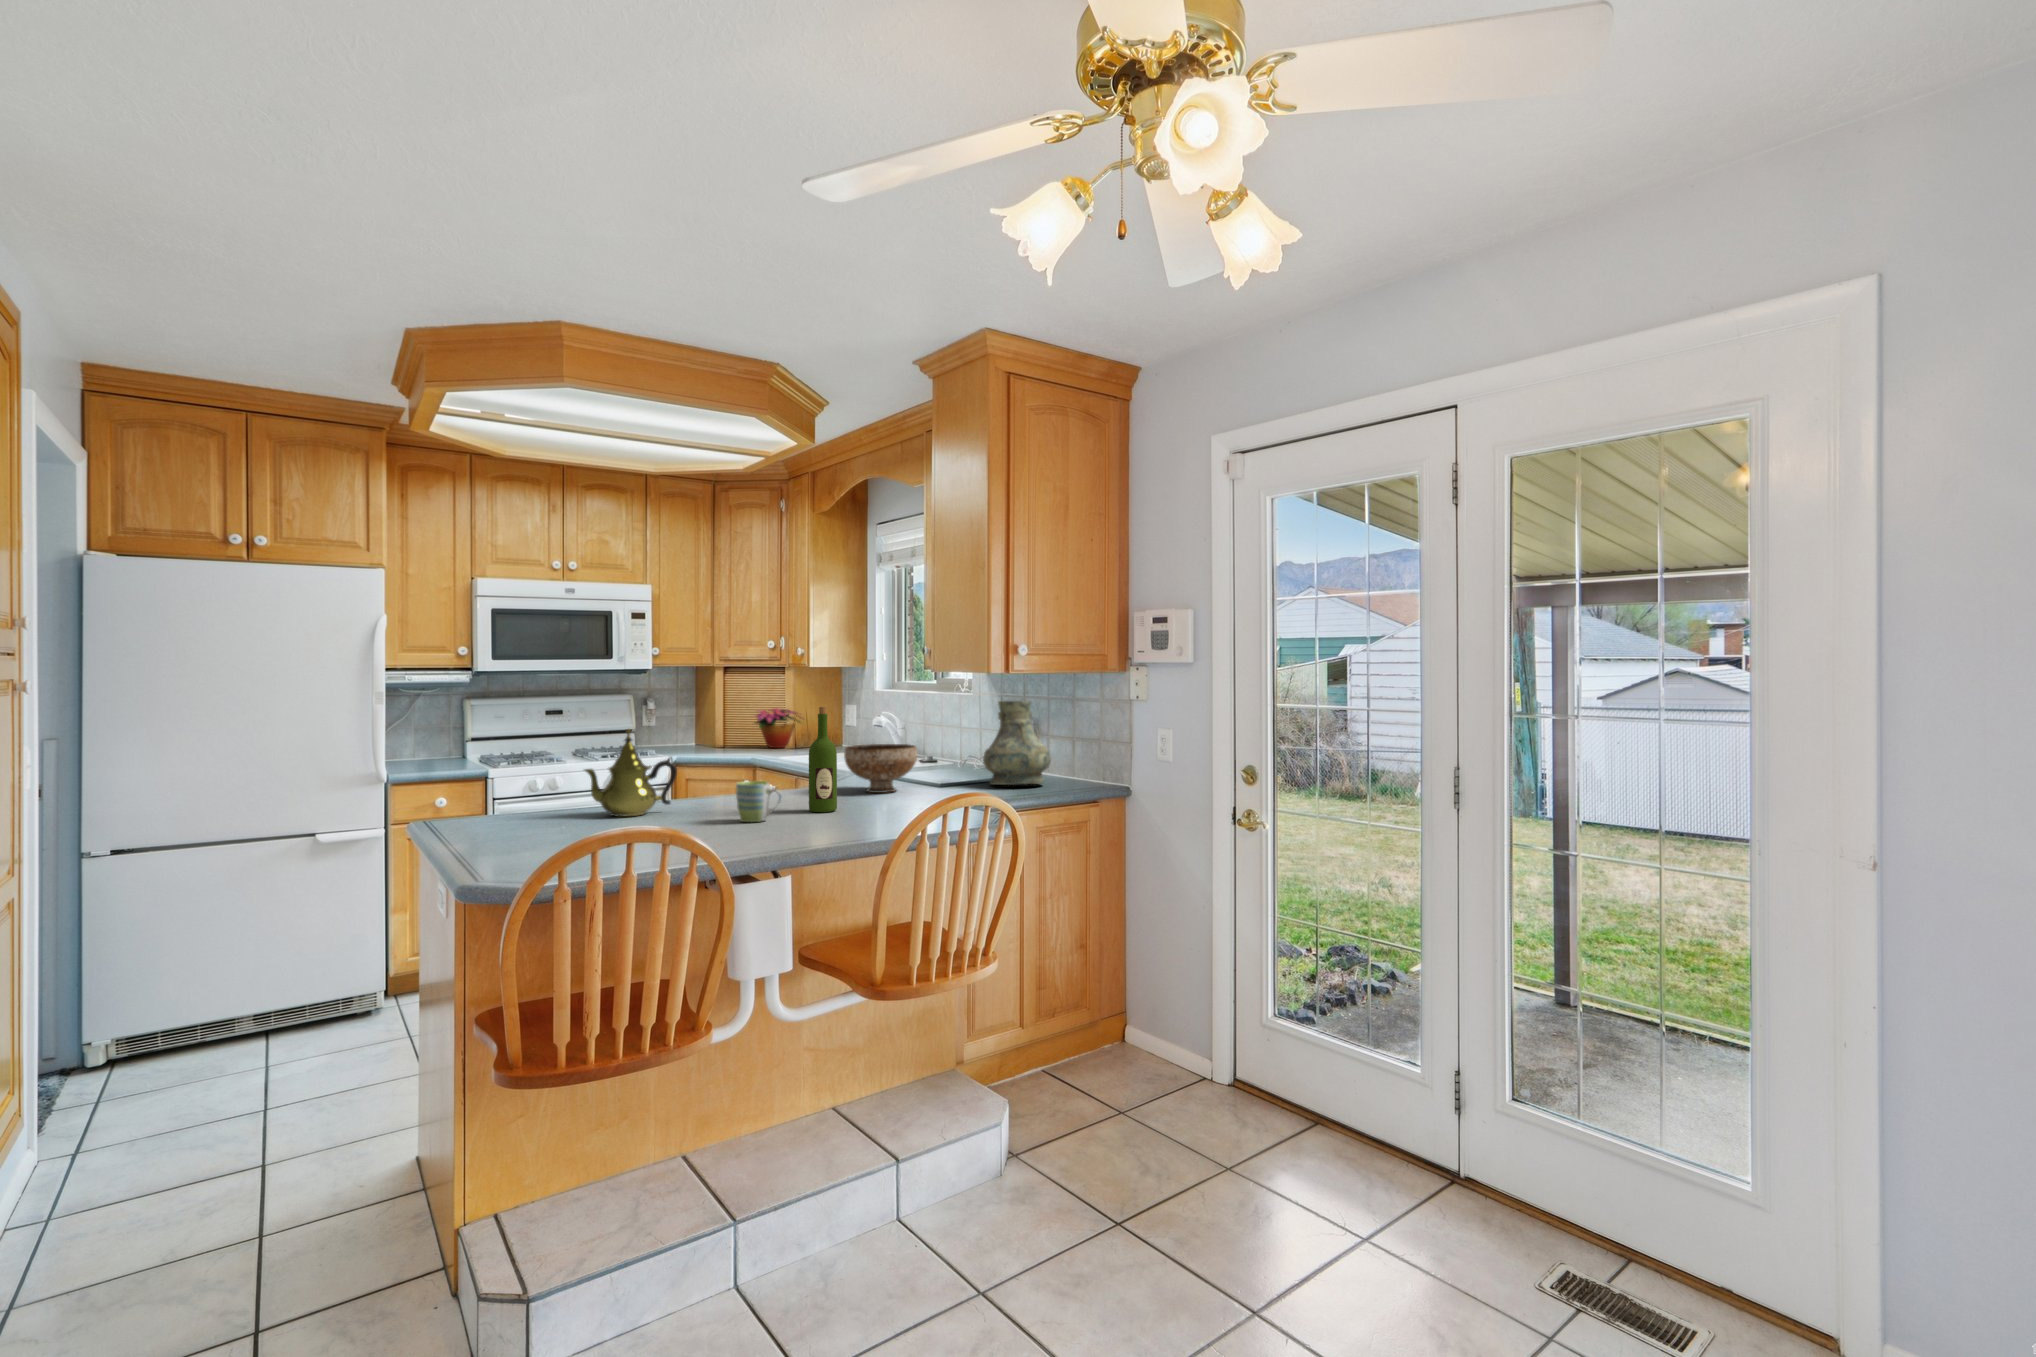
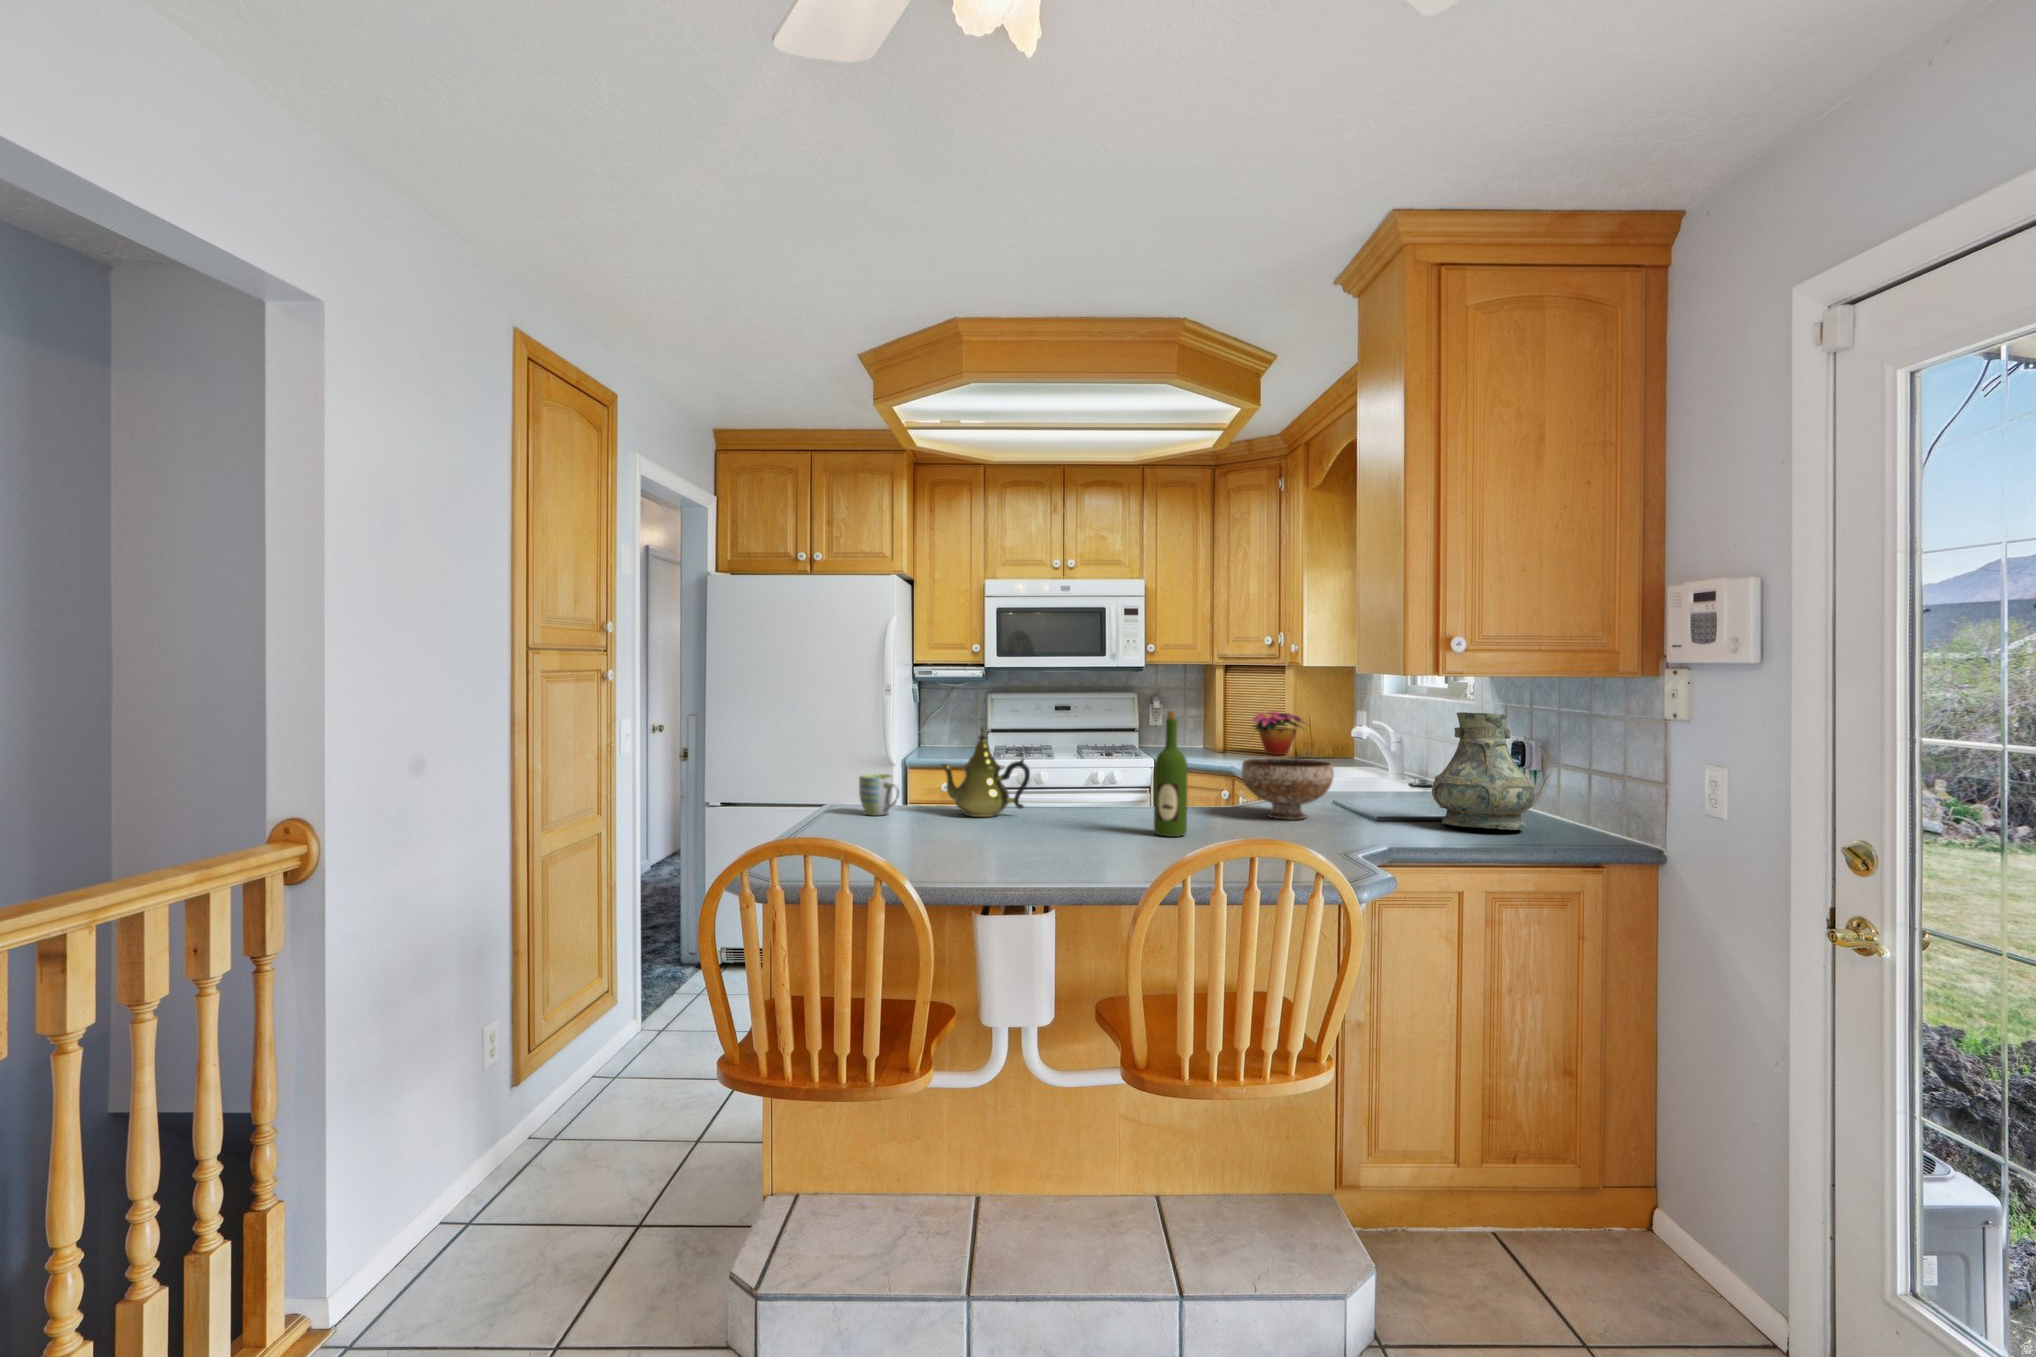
mug: present [736,781,782,822] -> present [859,774,900,815]

